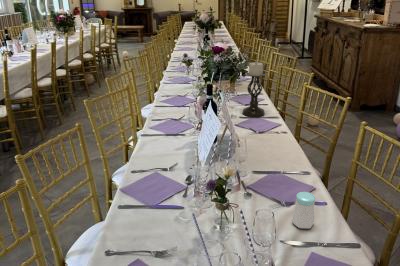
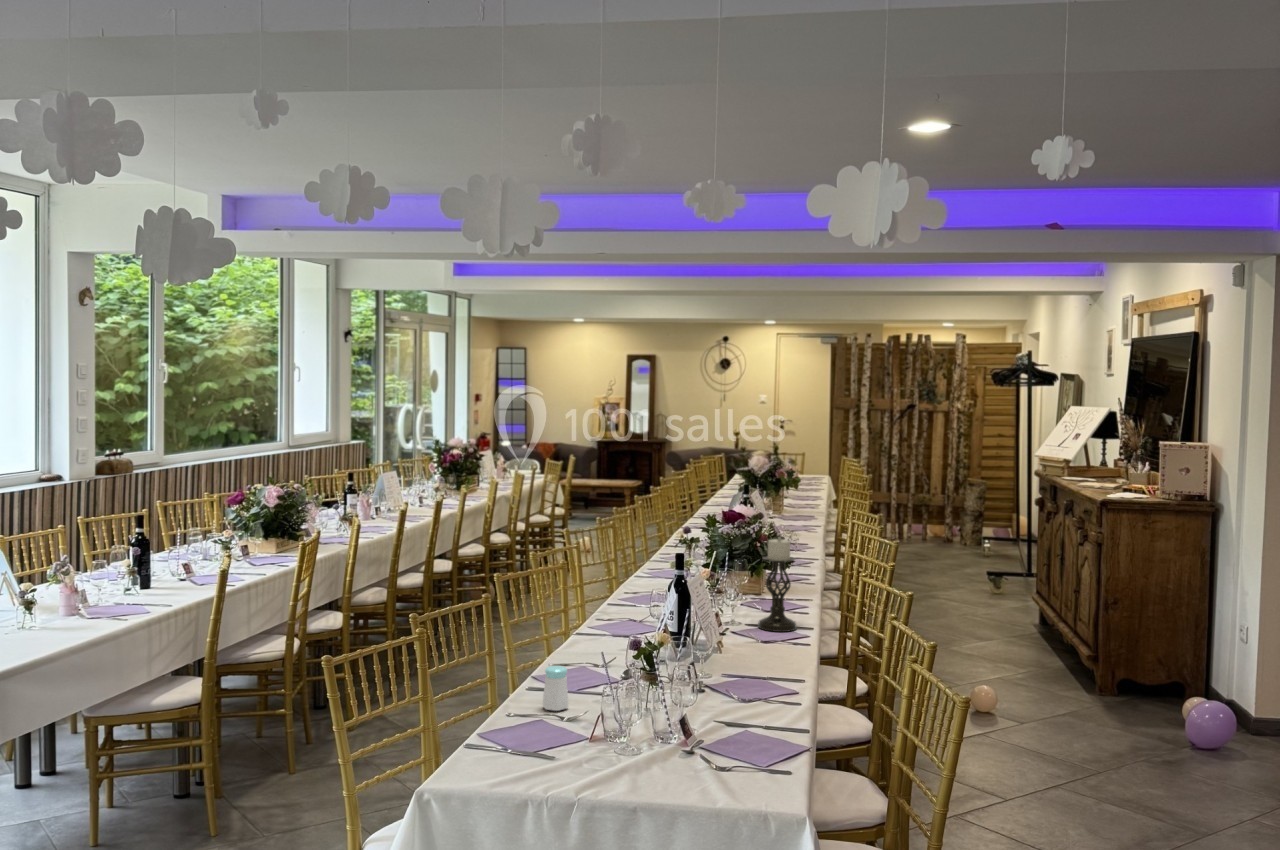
salt shaker: present [292,192,315,229] -> present [543,666,568,711]

